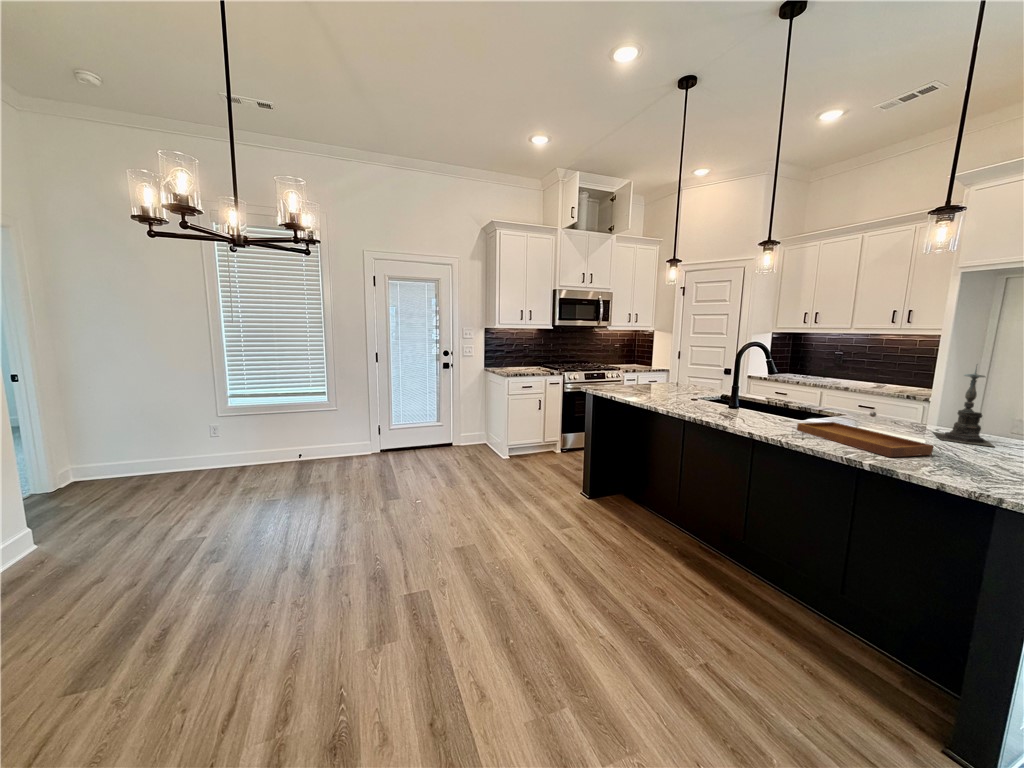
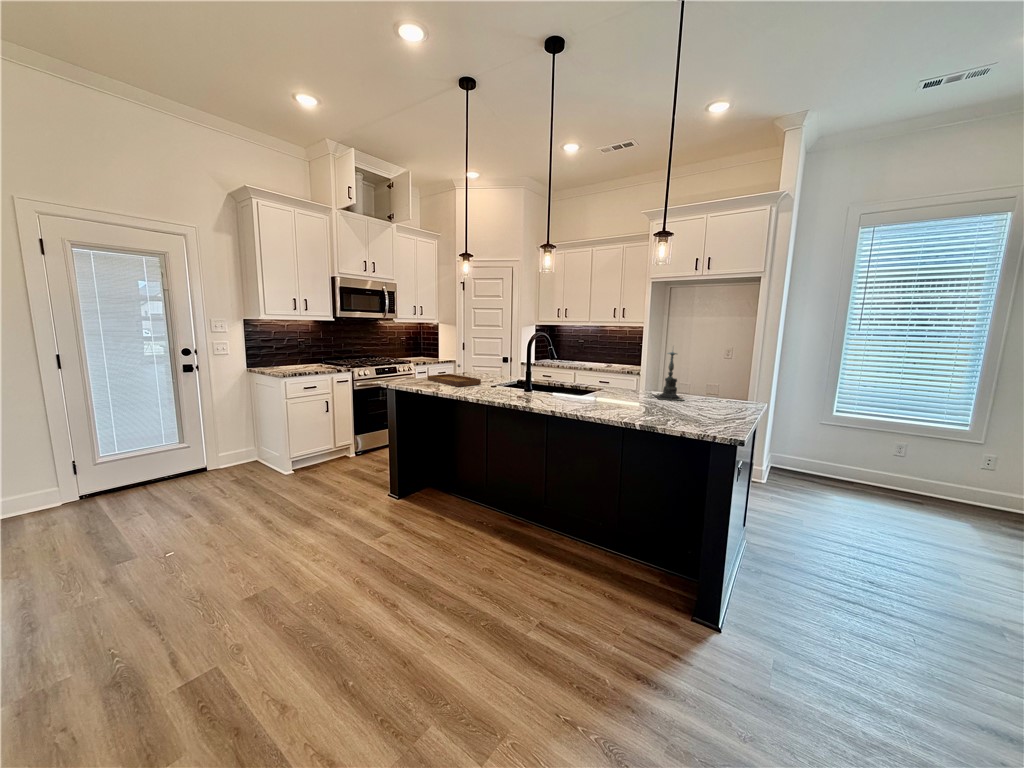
tray: present [797,412,933,457] -> present [428,364,481,387]

